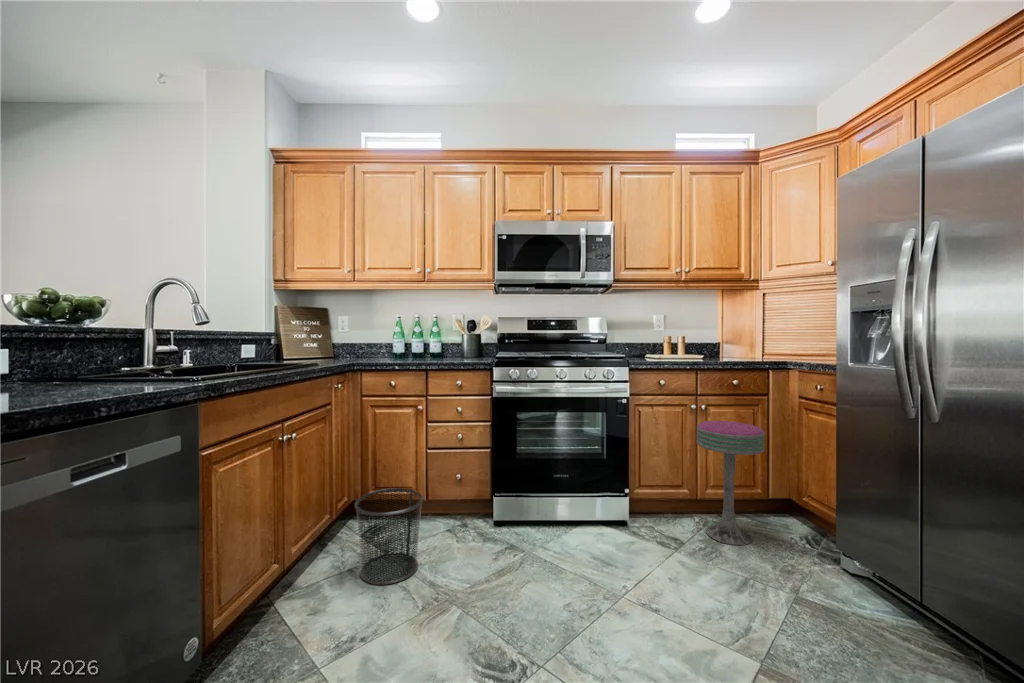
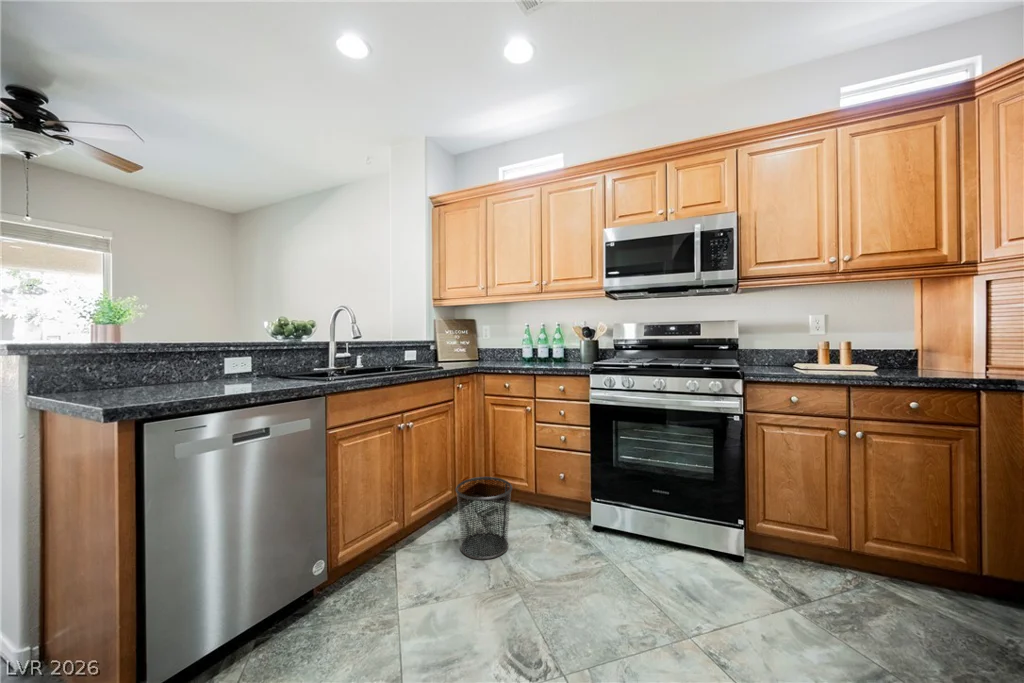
bar stool: present [697,421,765,545] -> none [839,452,950,627]

